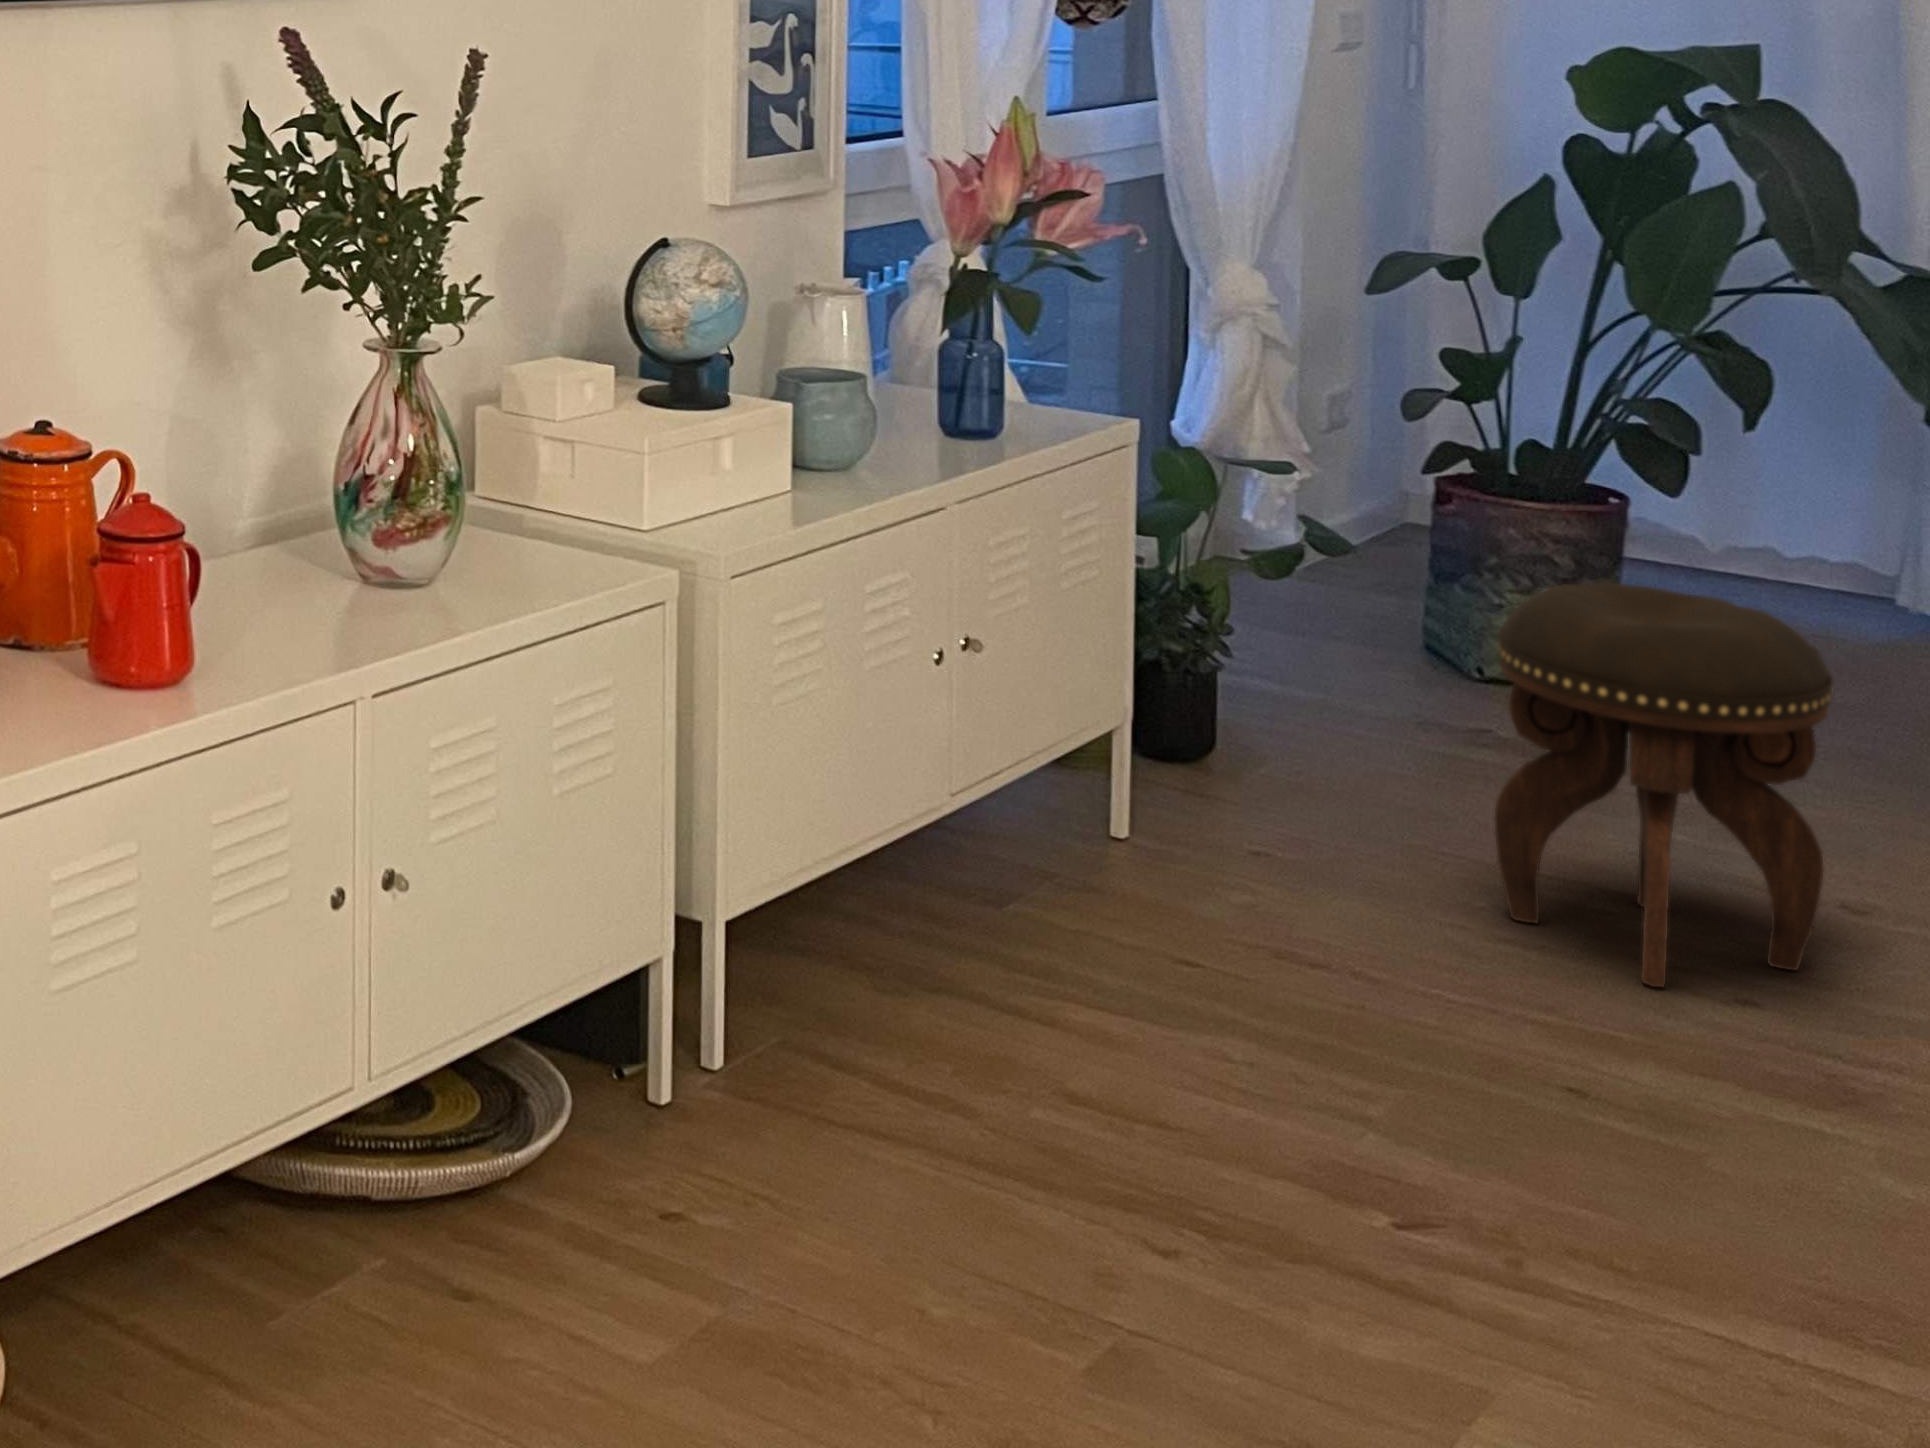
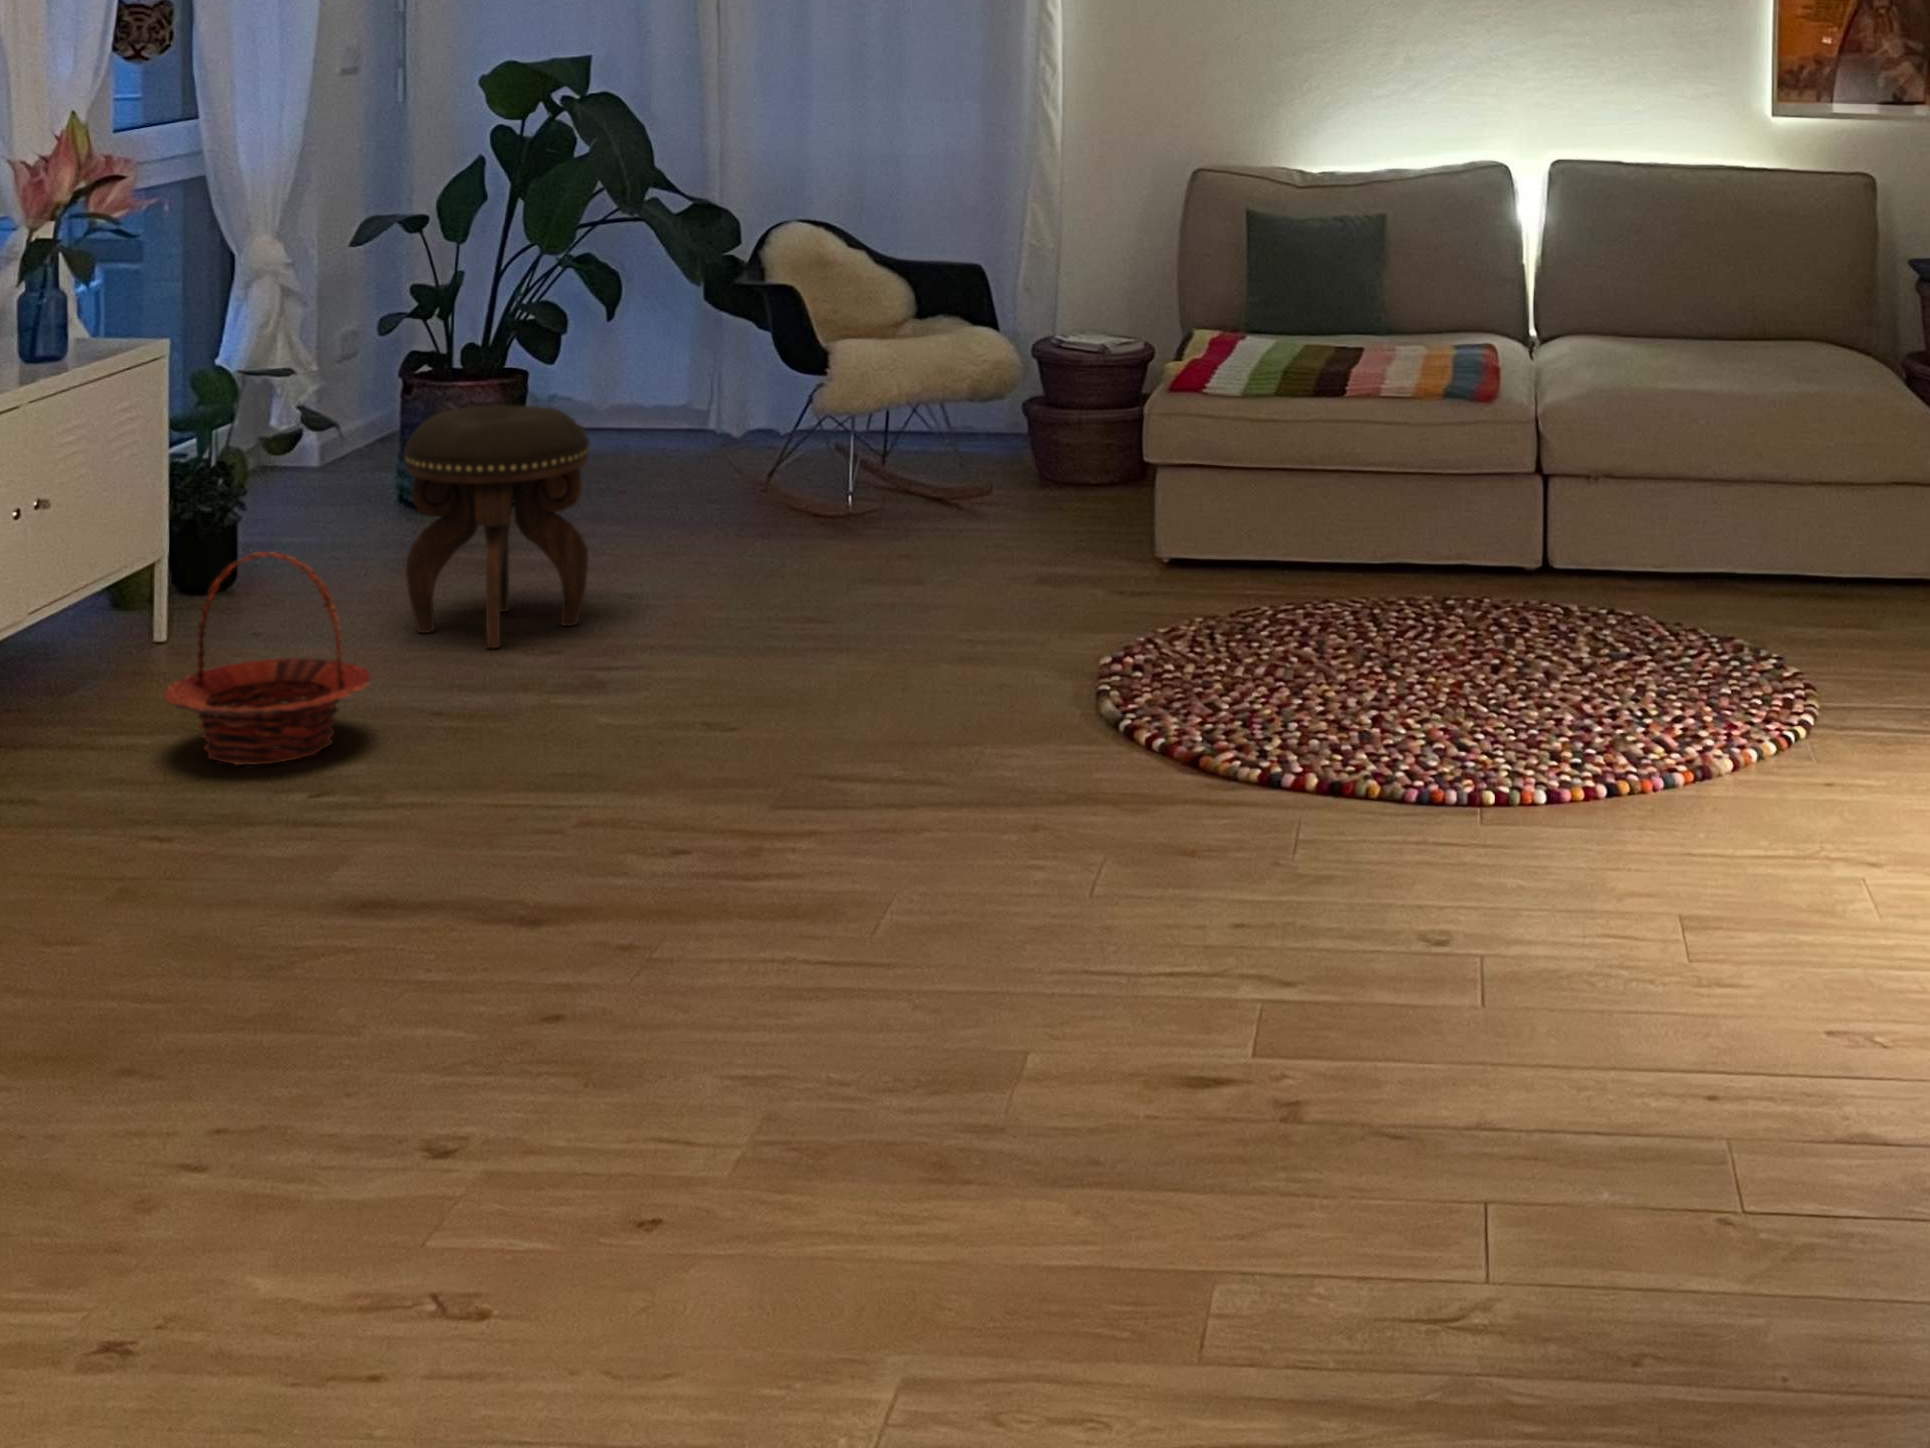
basket: none [1142,803,1486,1150] -> present [164,552,371,765]

